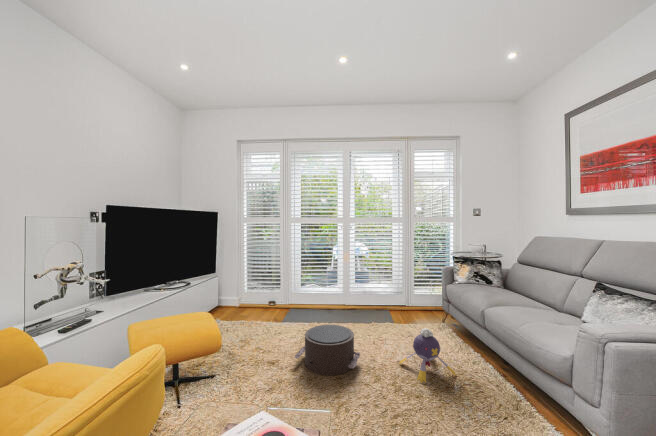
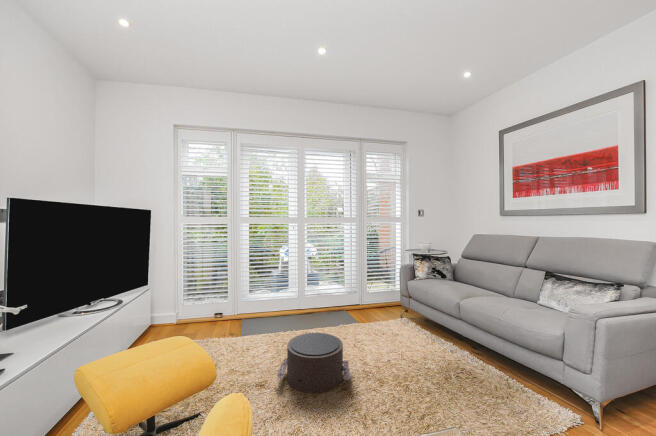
plush toy: present [399,328,456,383] -> none [386,326,442,384]

